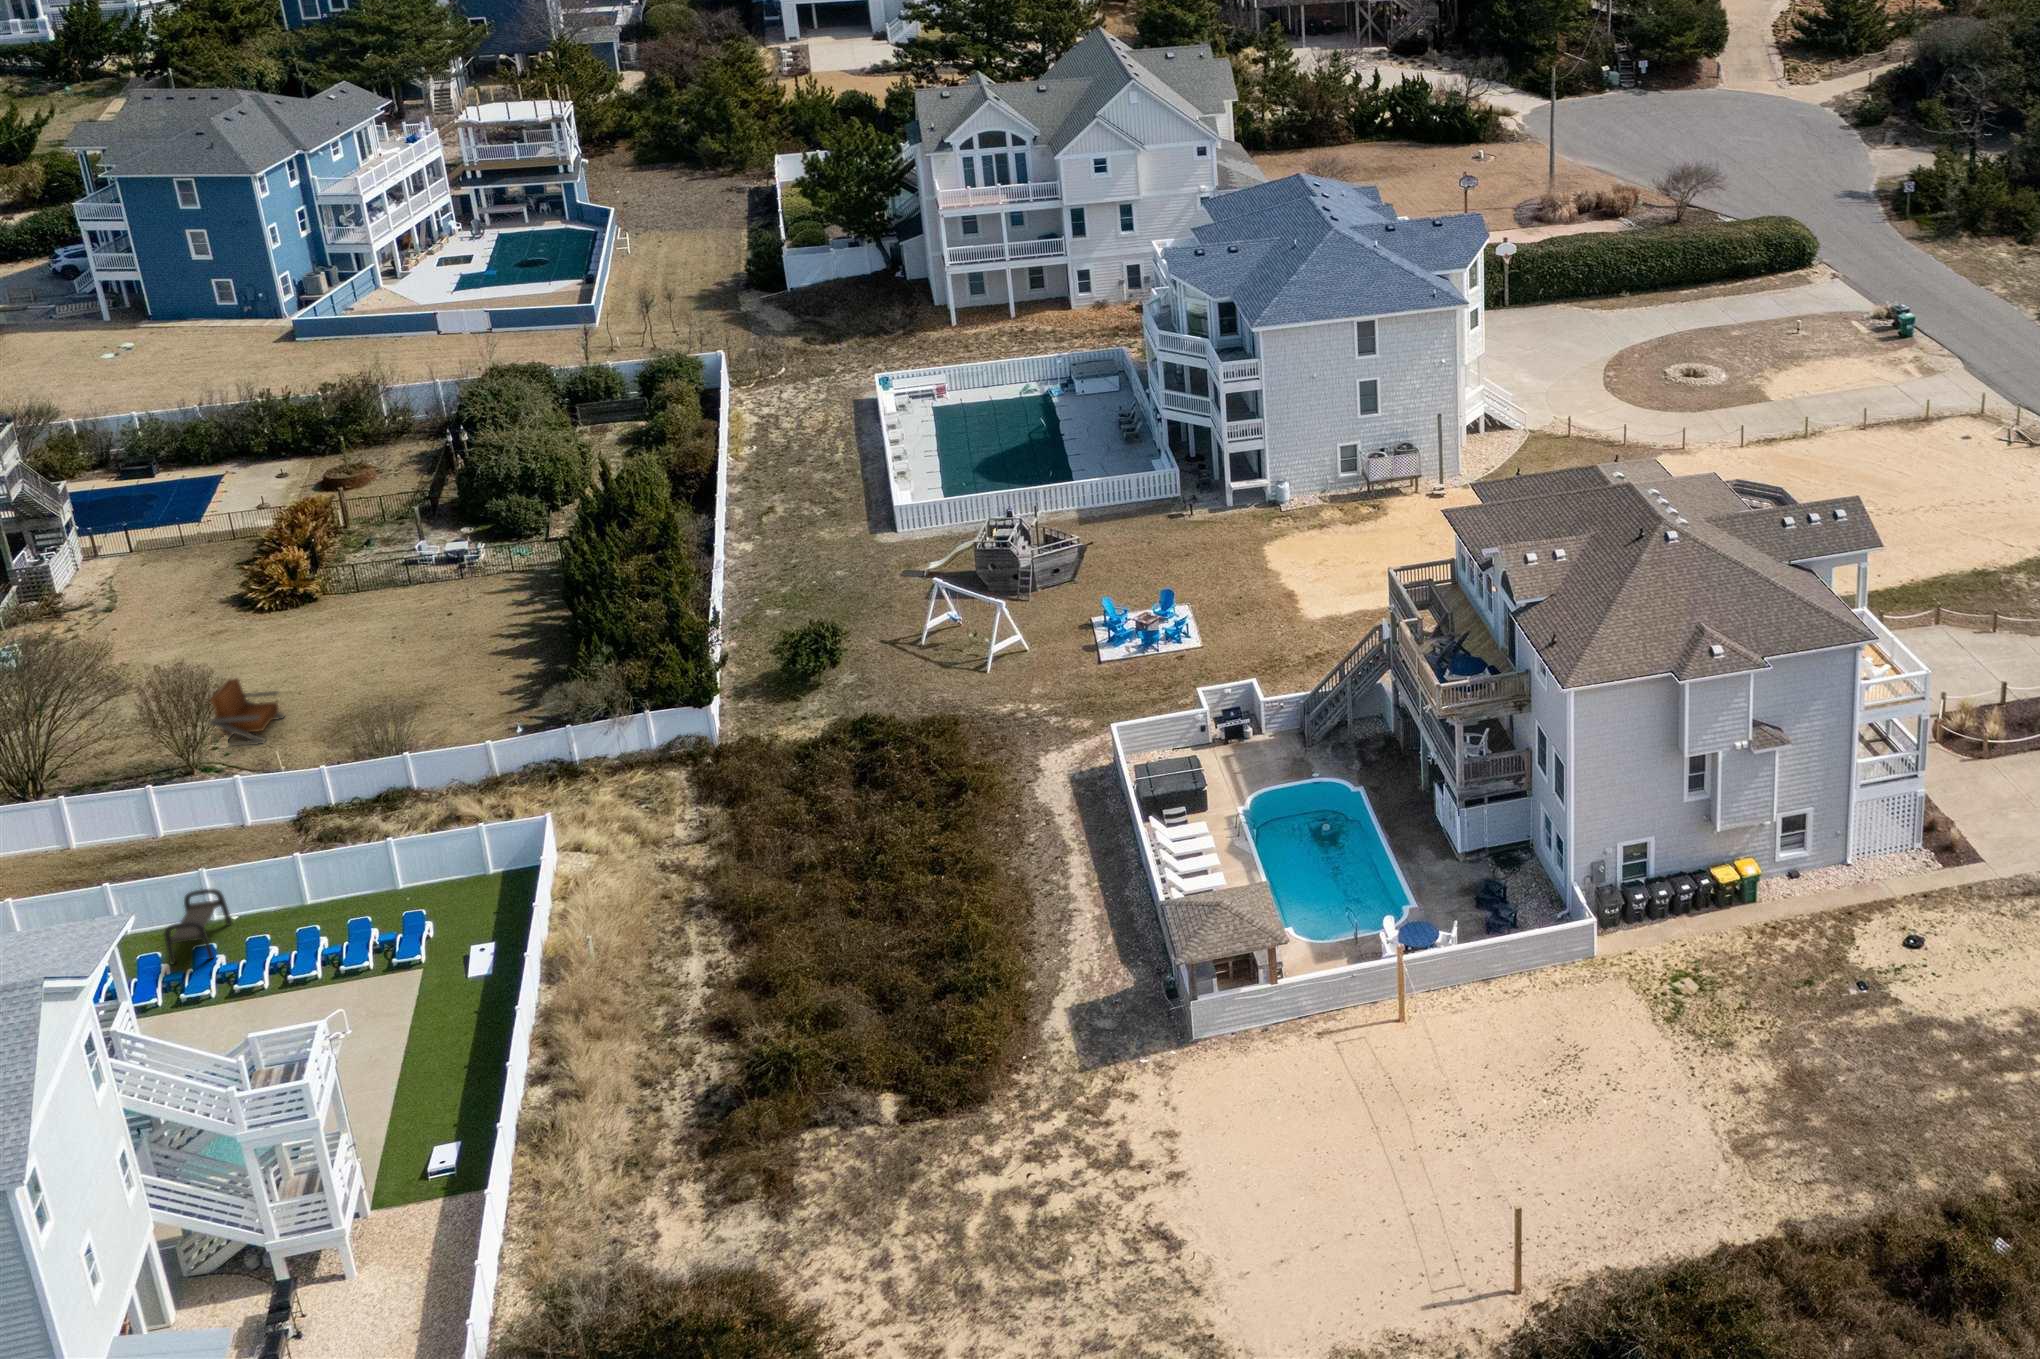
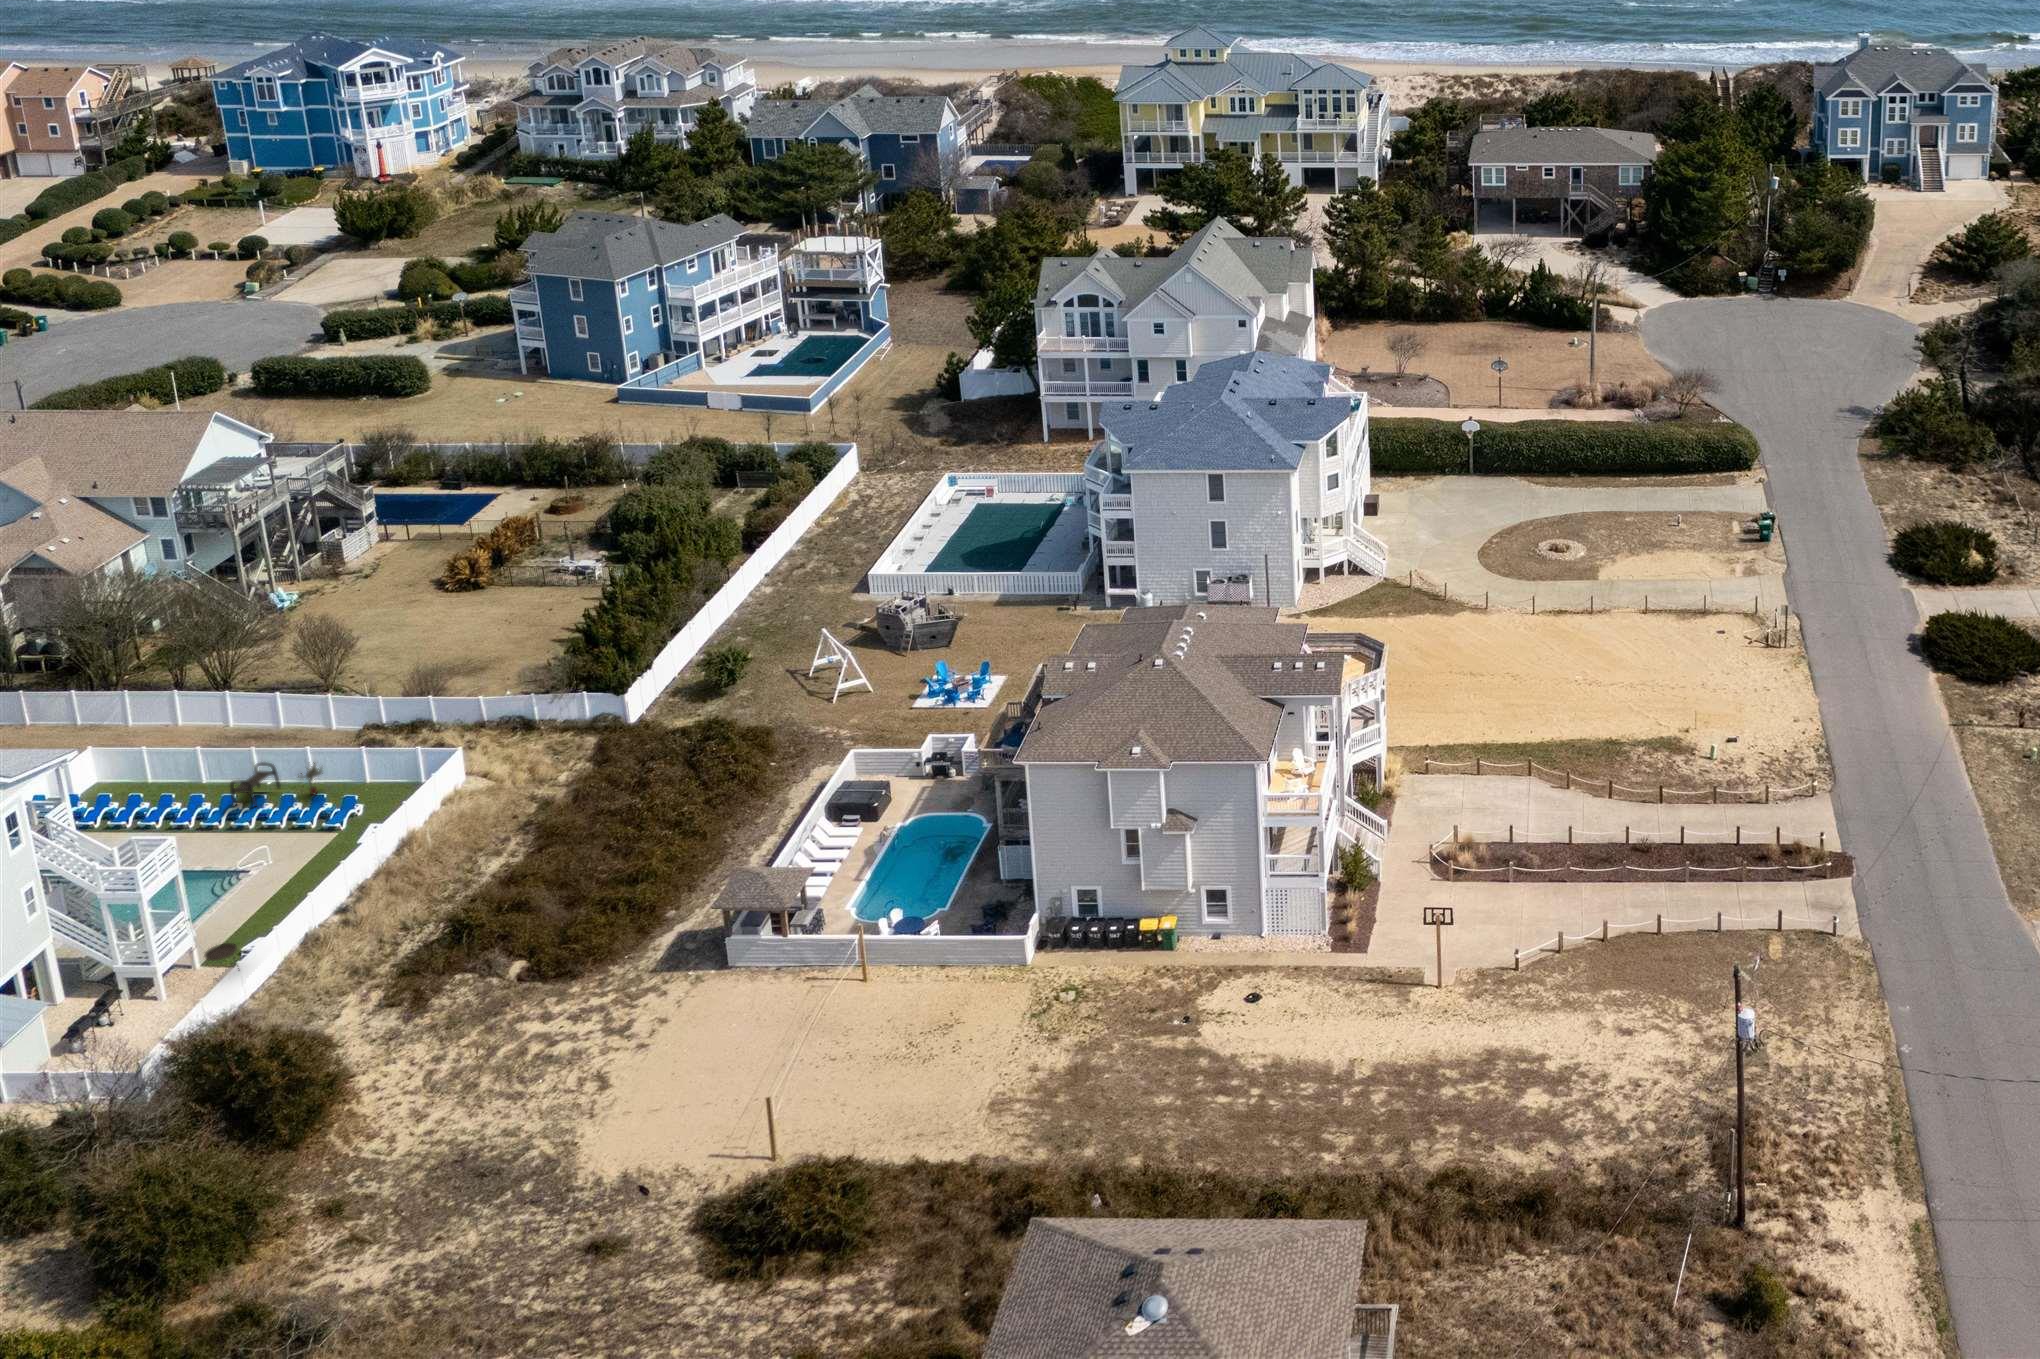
lounge chair: present [209,678,285,746] -> none [350,634,407,680]
potted tree: none [268,871,317,924] -> present [298,762,323,794]
side table: none [357,1171,411,1235] -> present [205,943,239,969]

